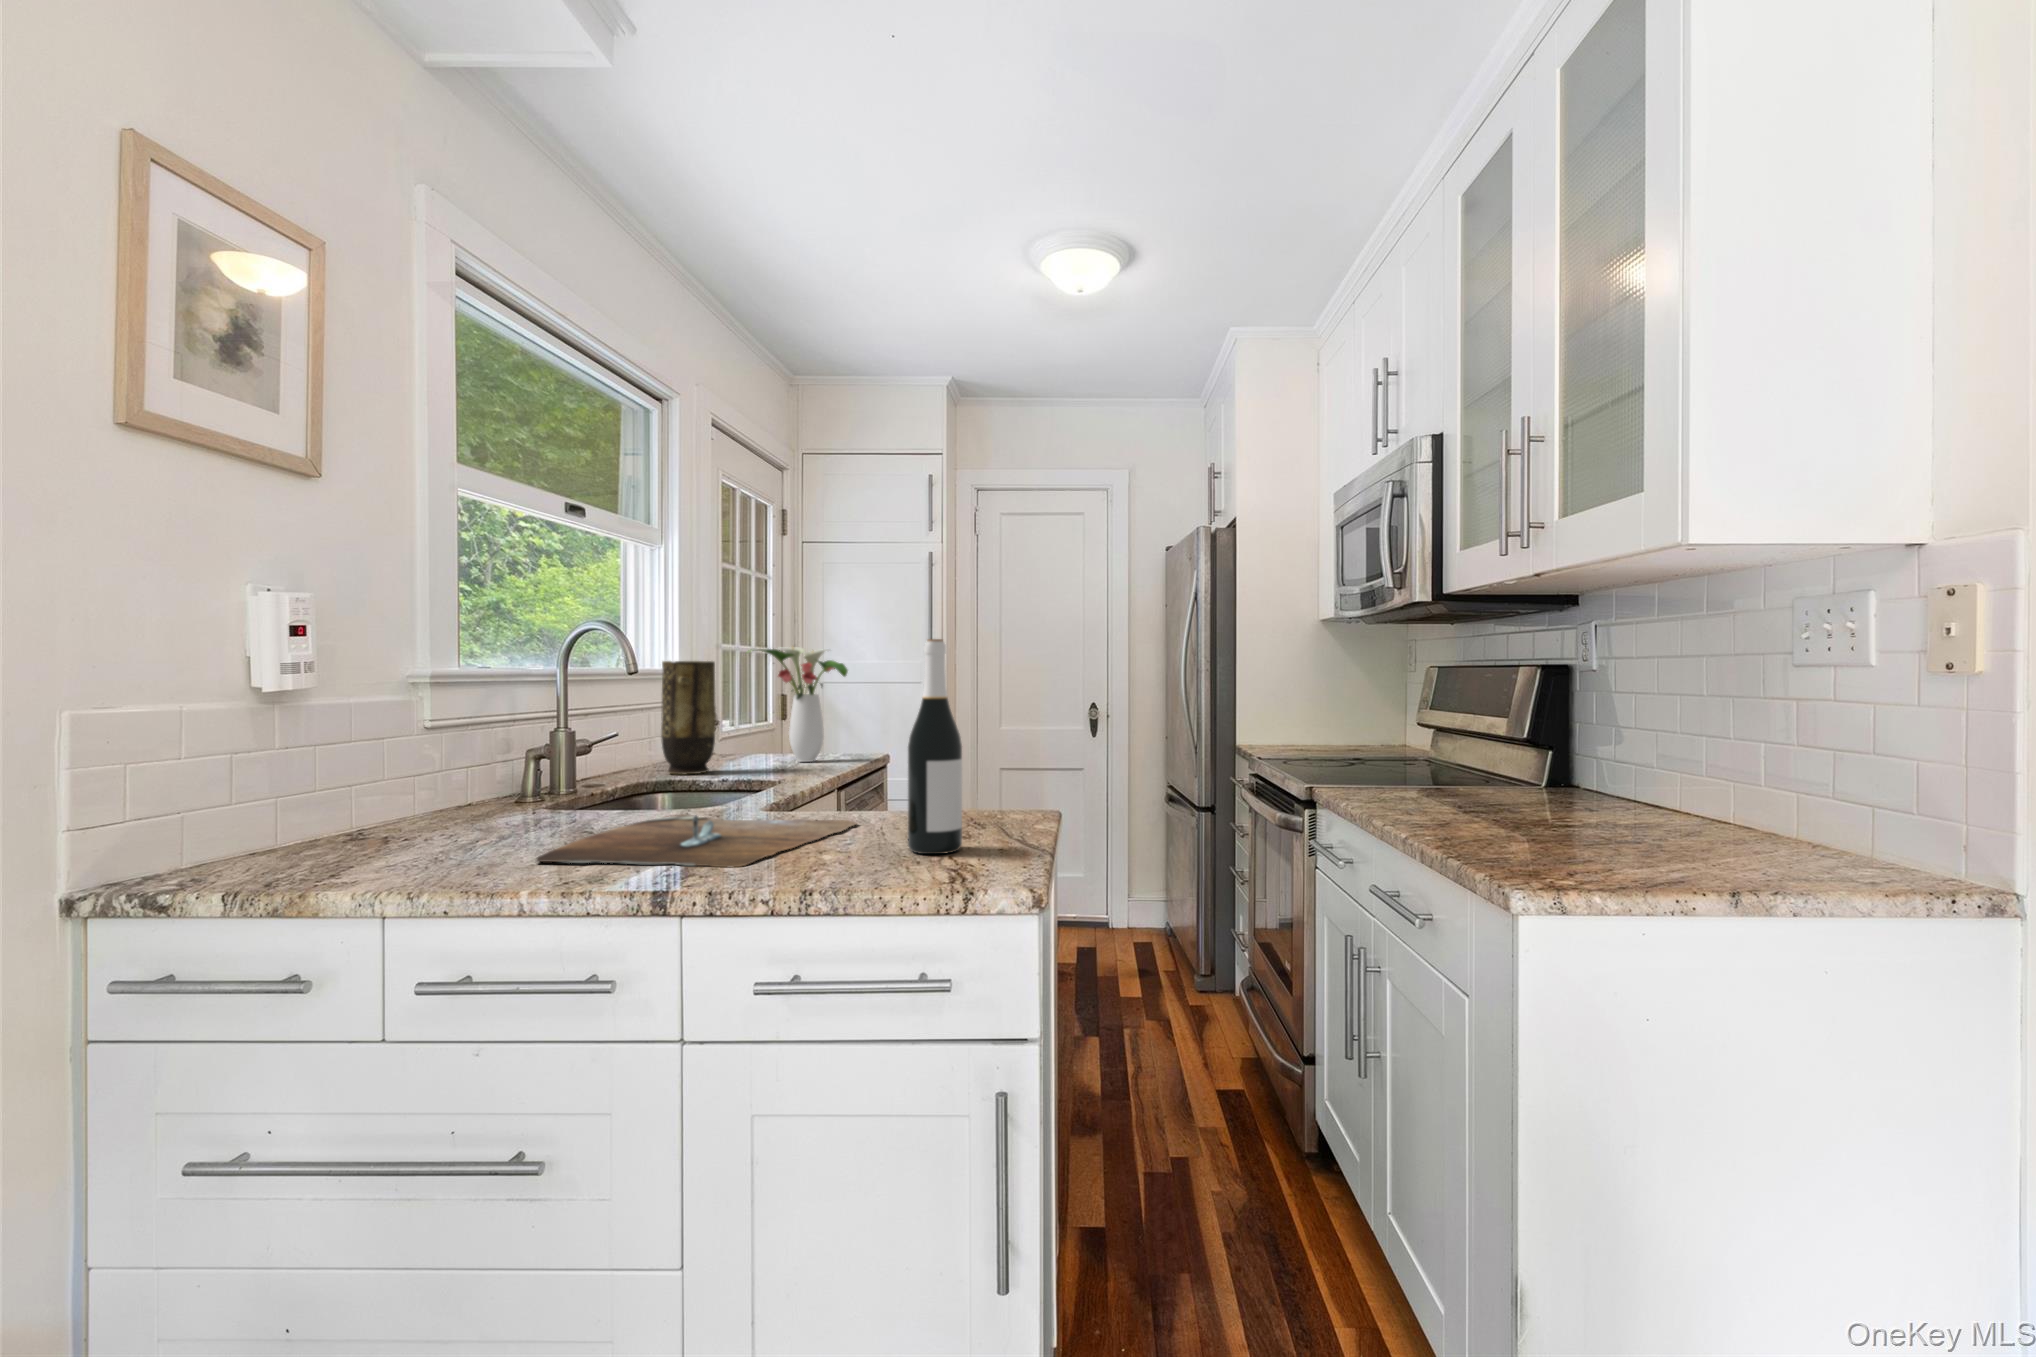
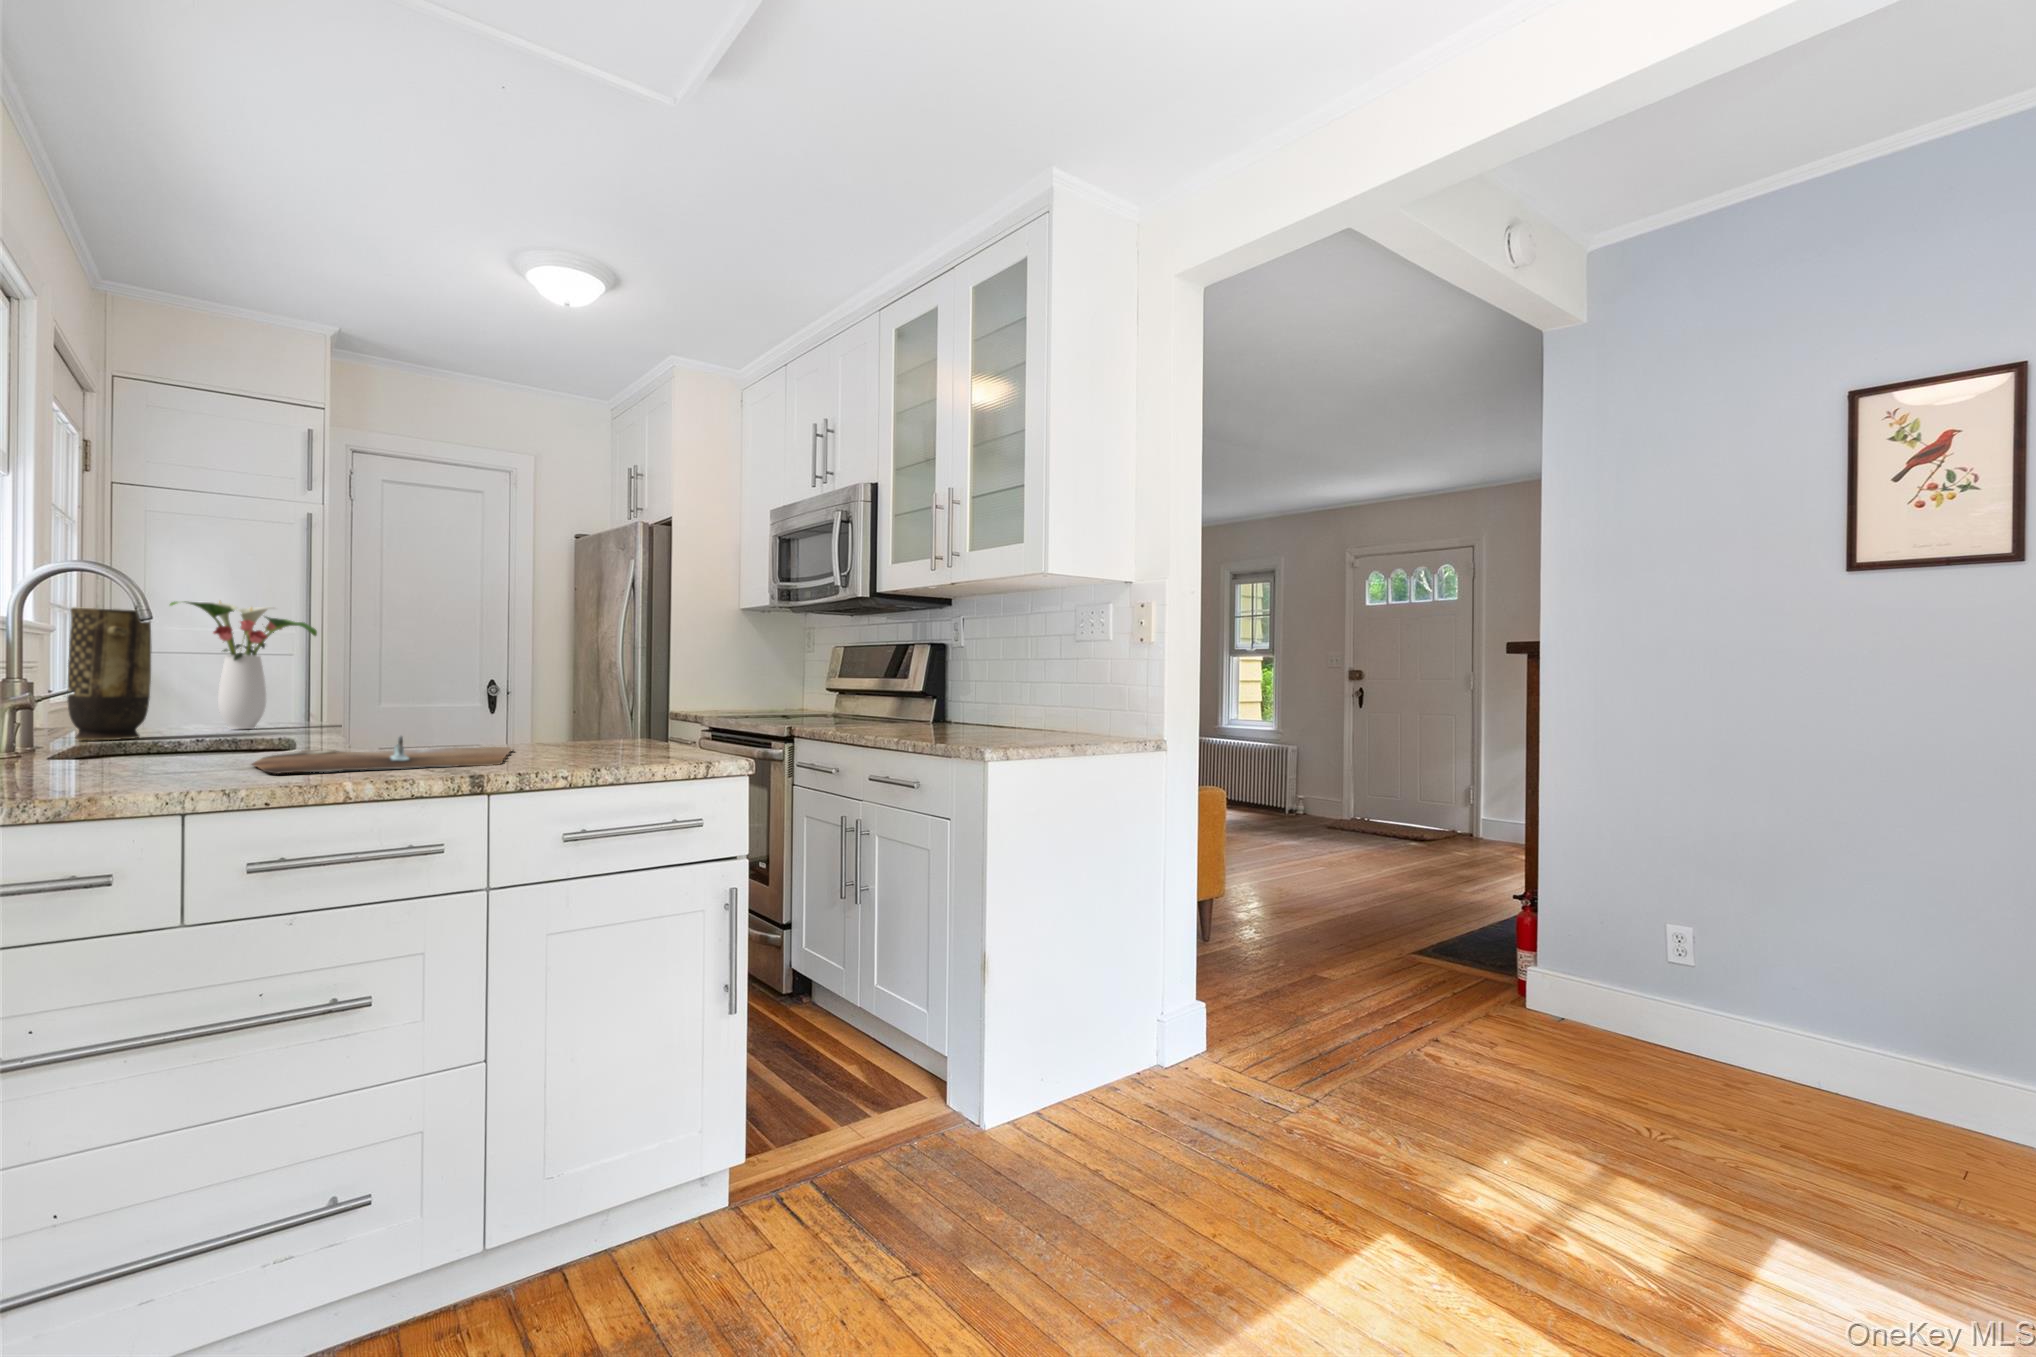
wine bottle: present [908,639,962,854] -> none [608,596,652,753]

